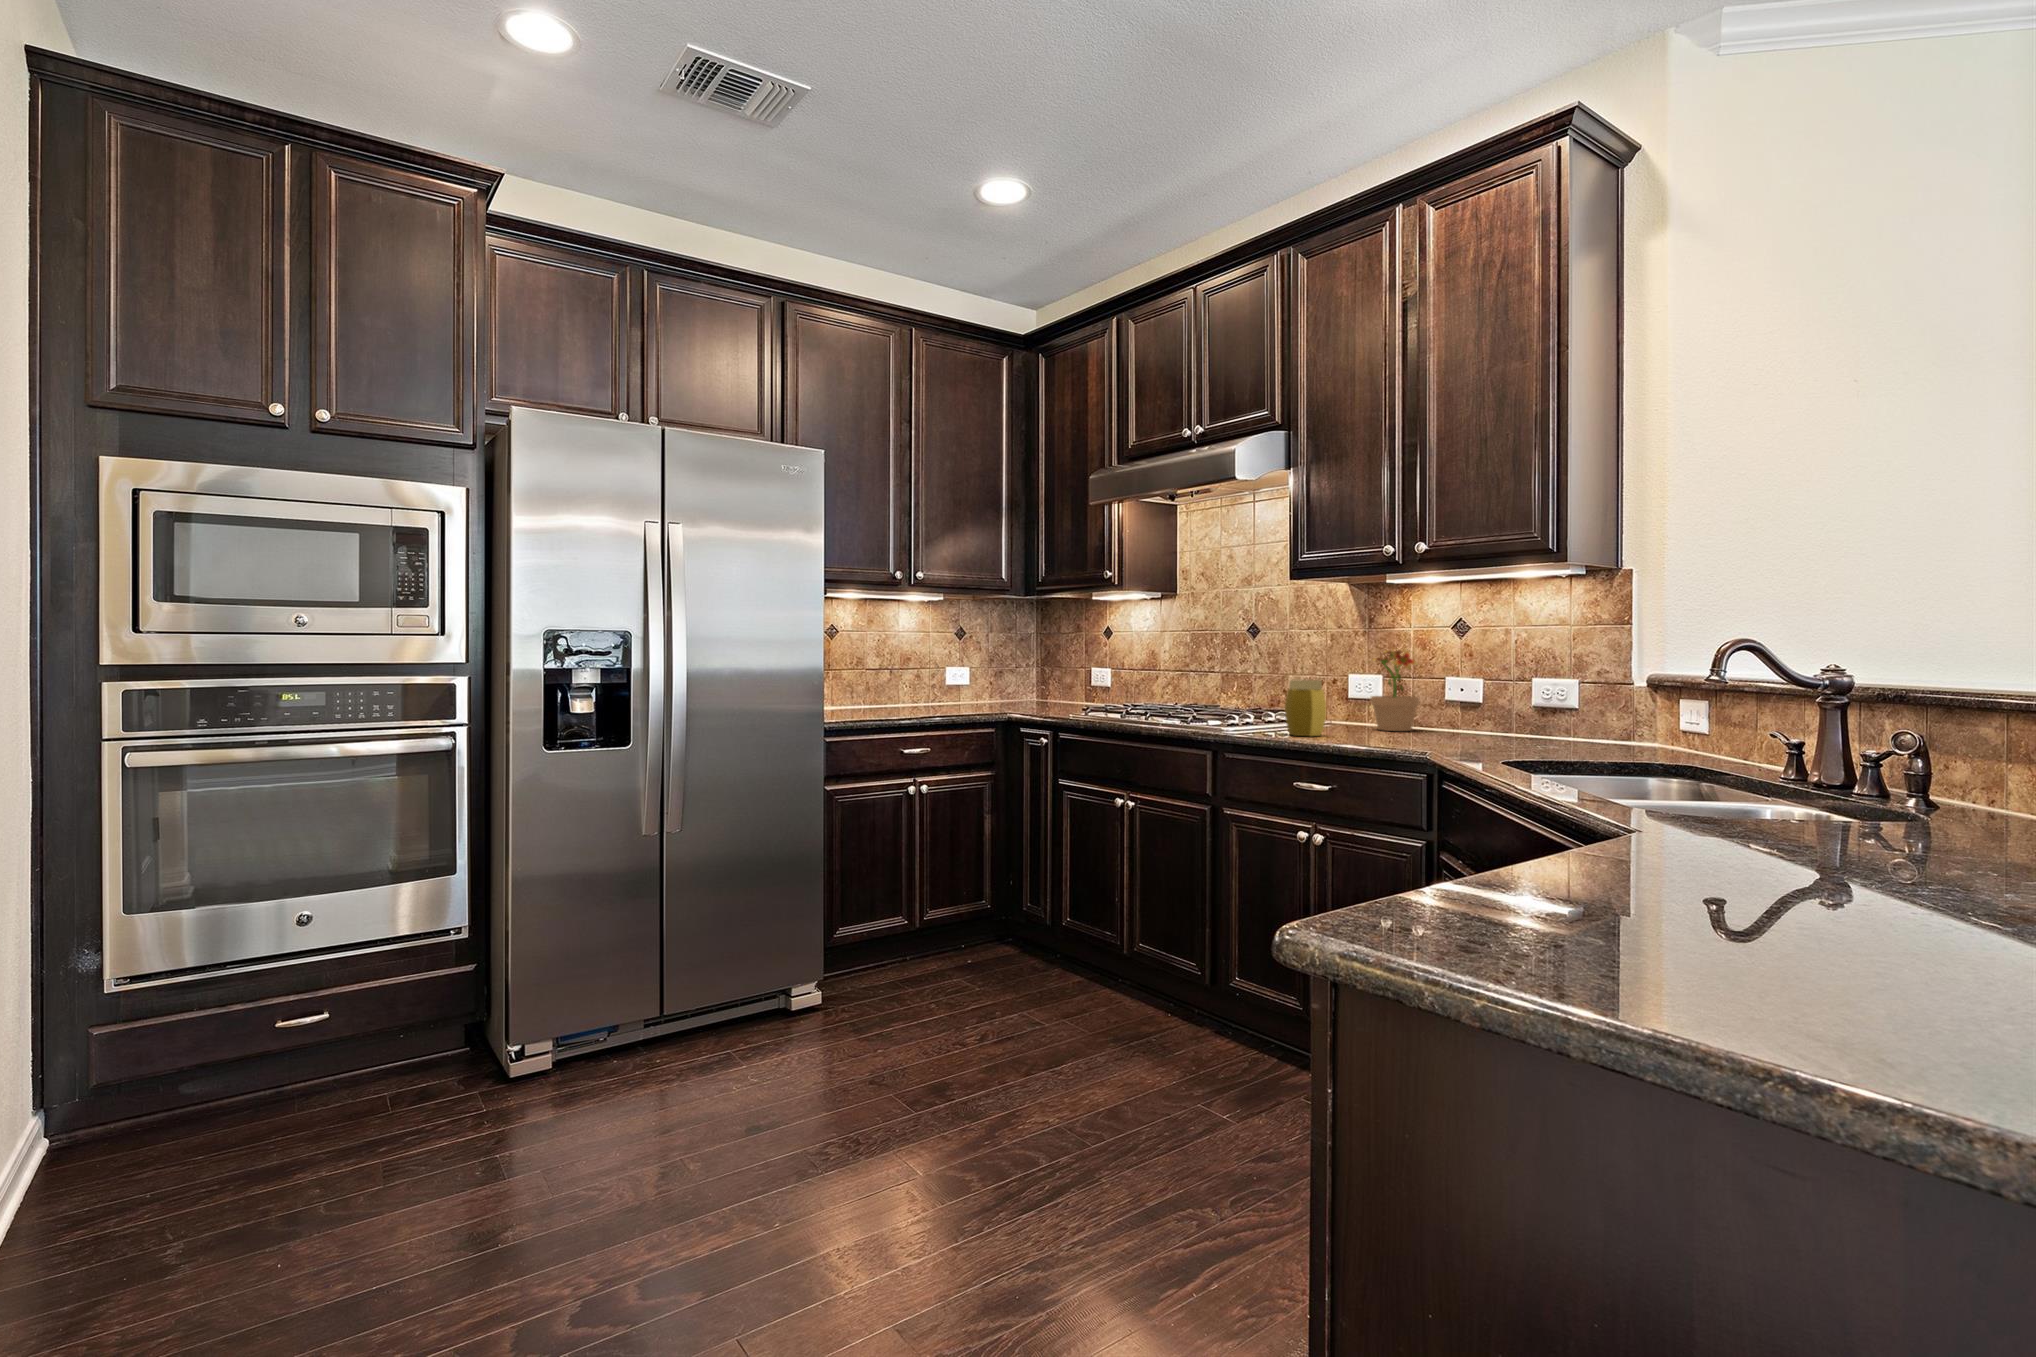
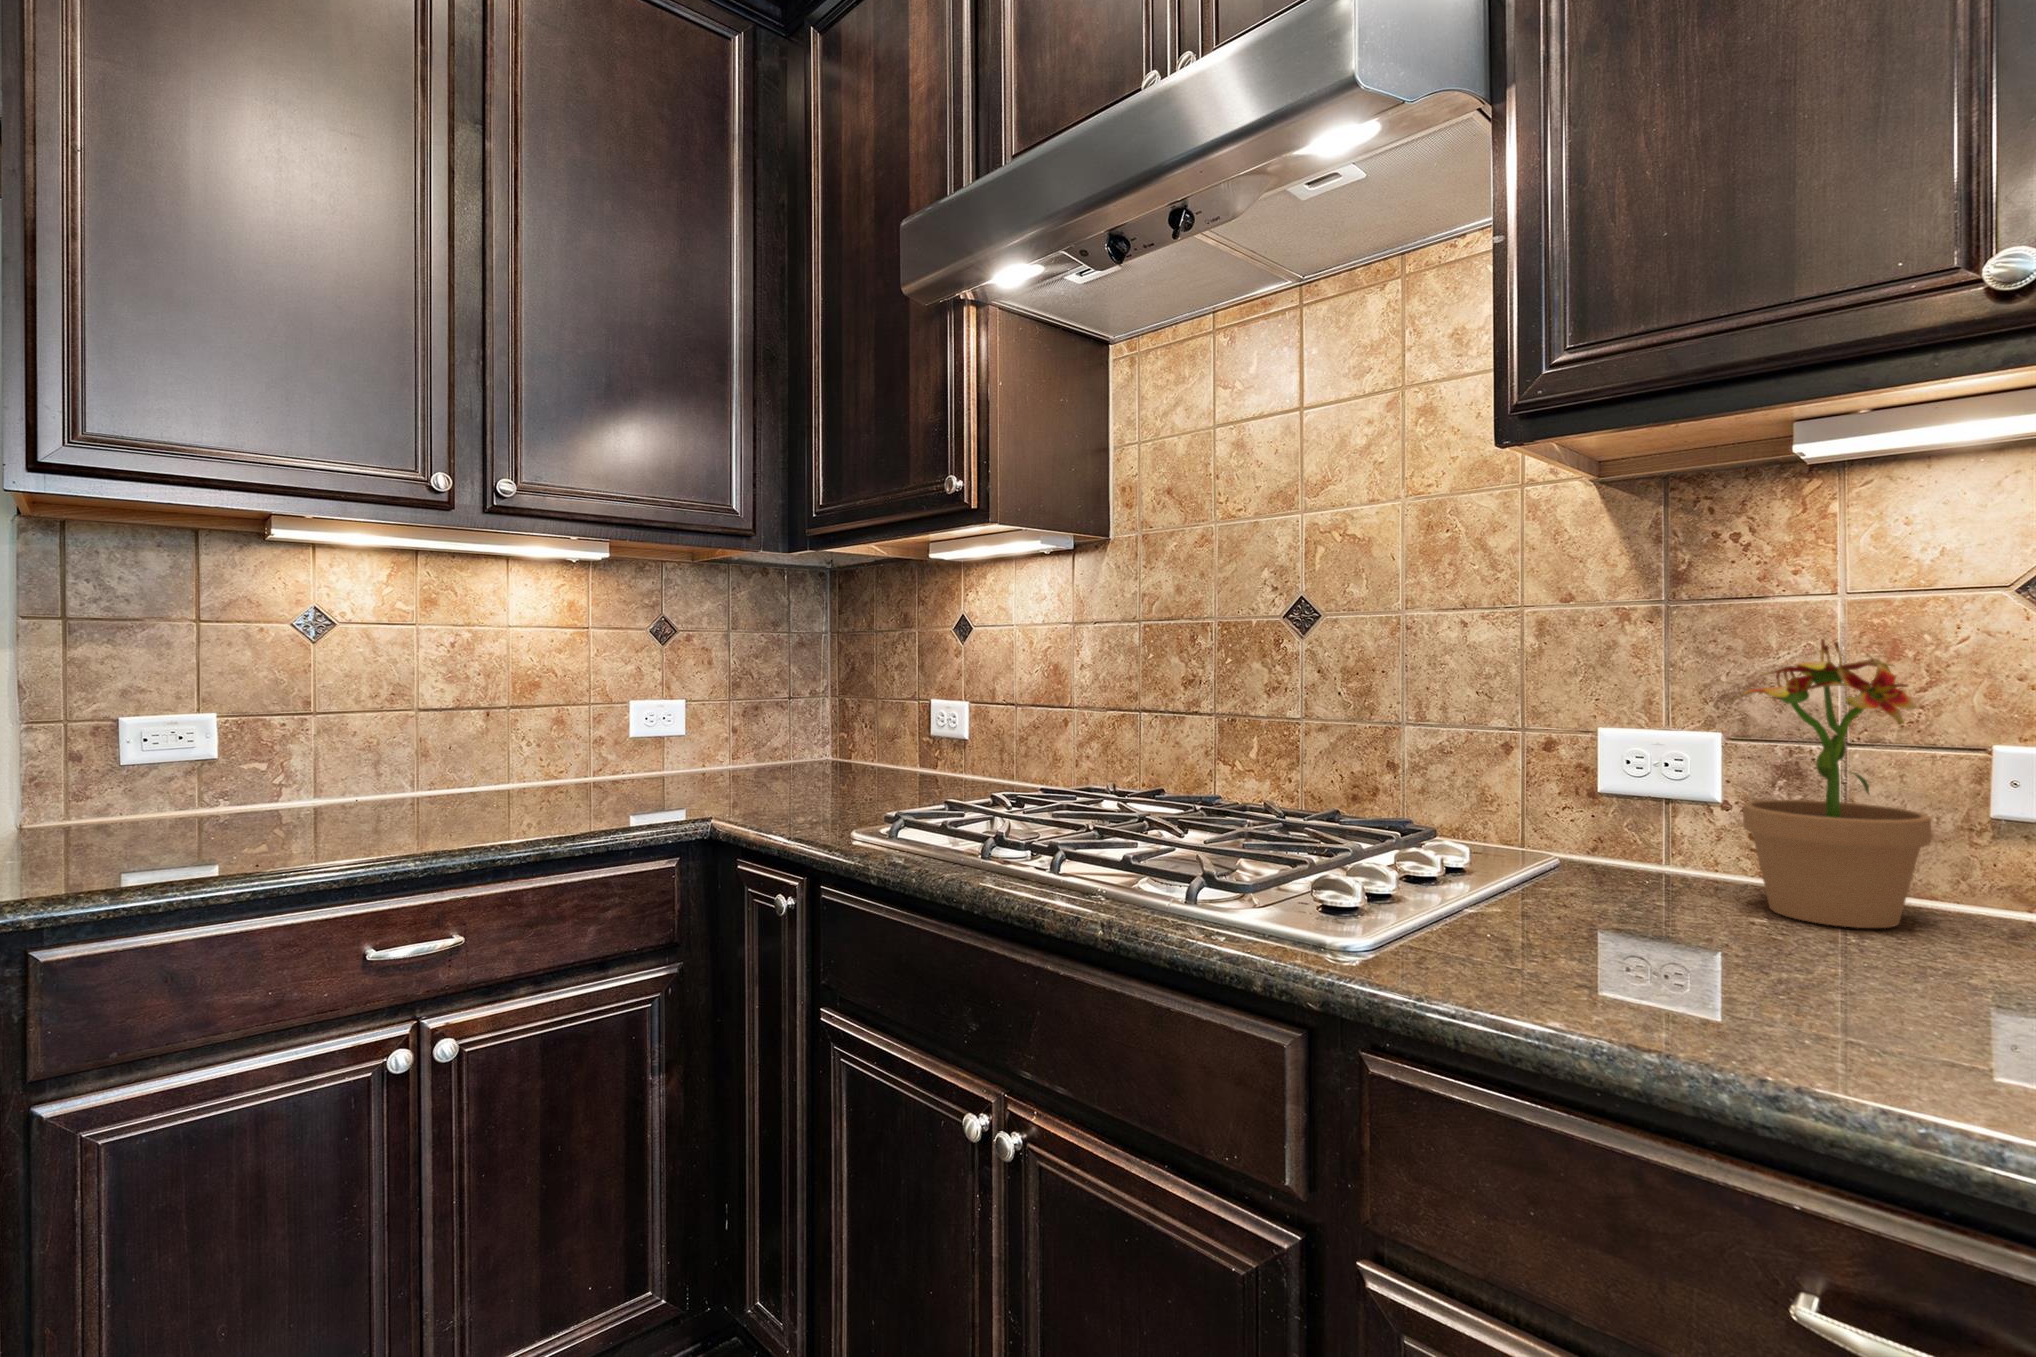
jar: present [1285,680,1326,736] -> none [1565,772,1747,1009]

